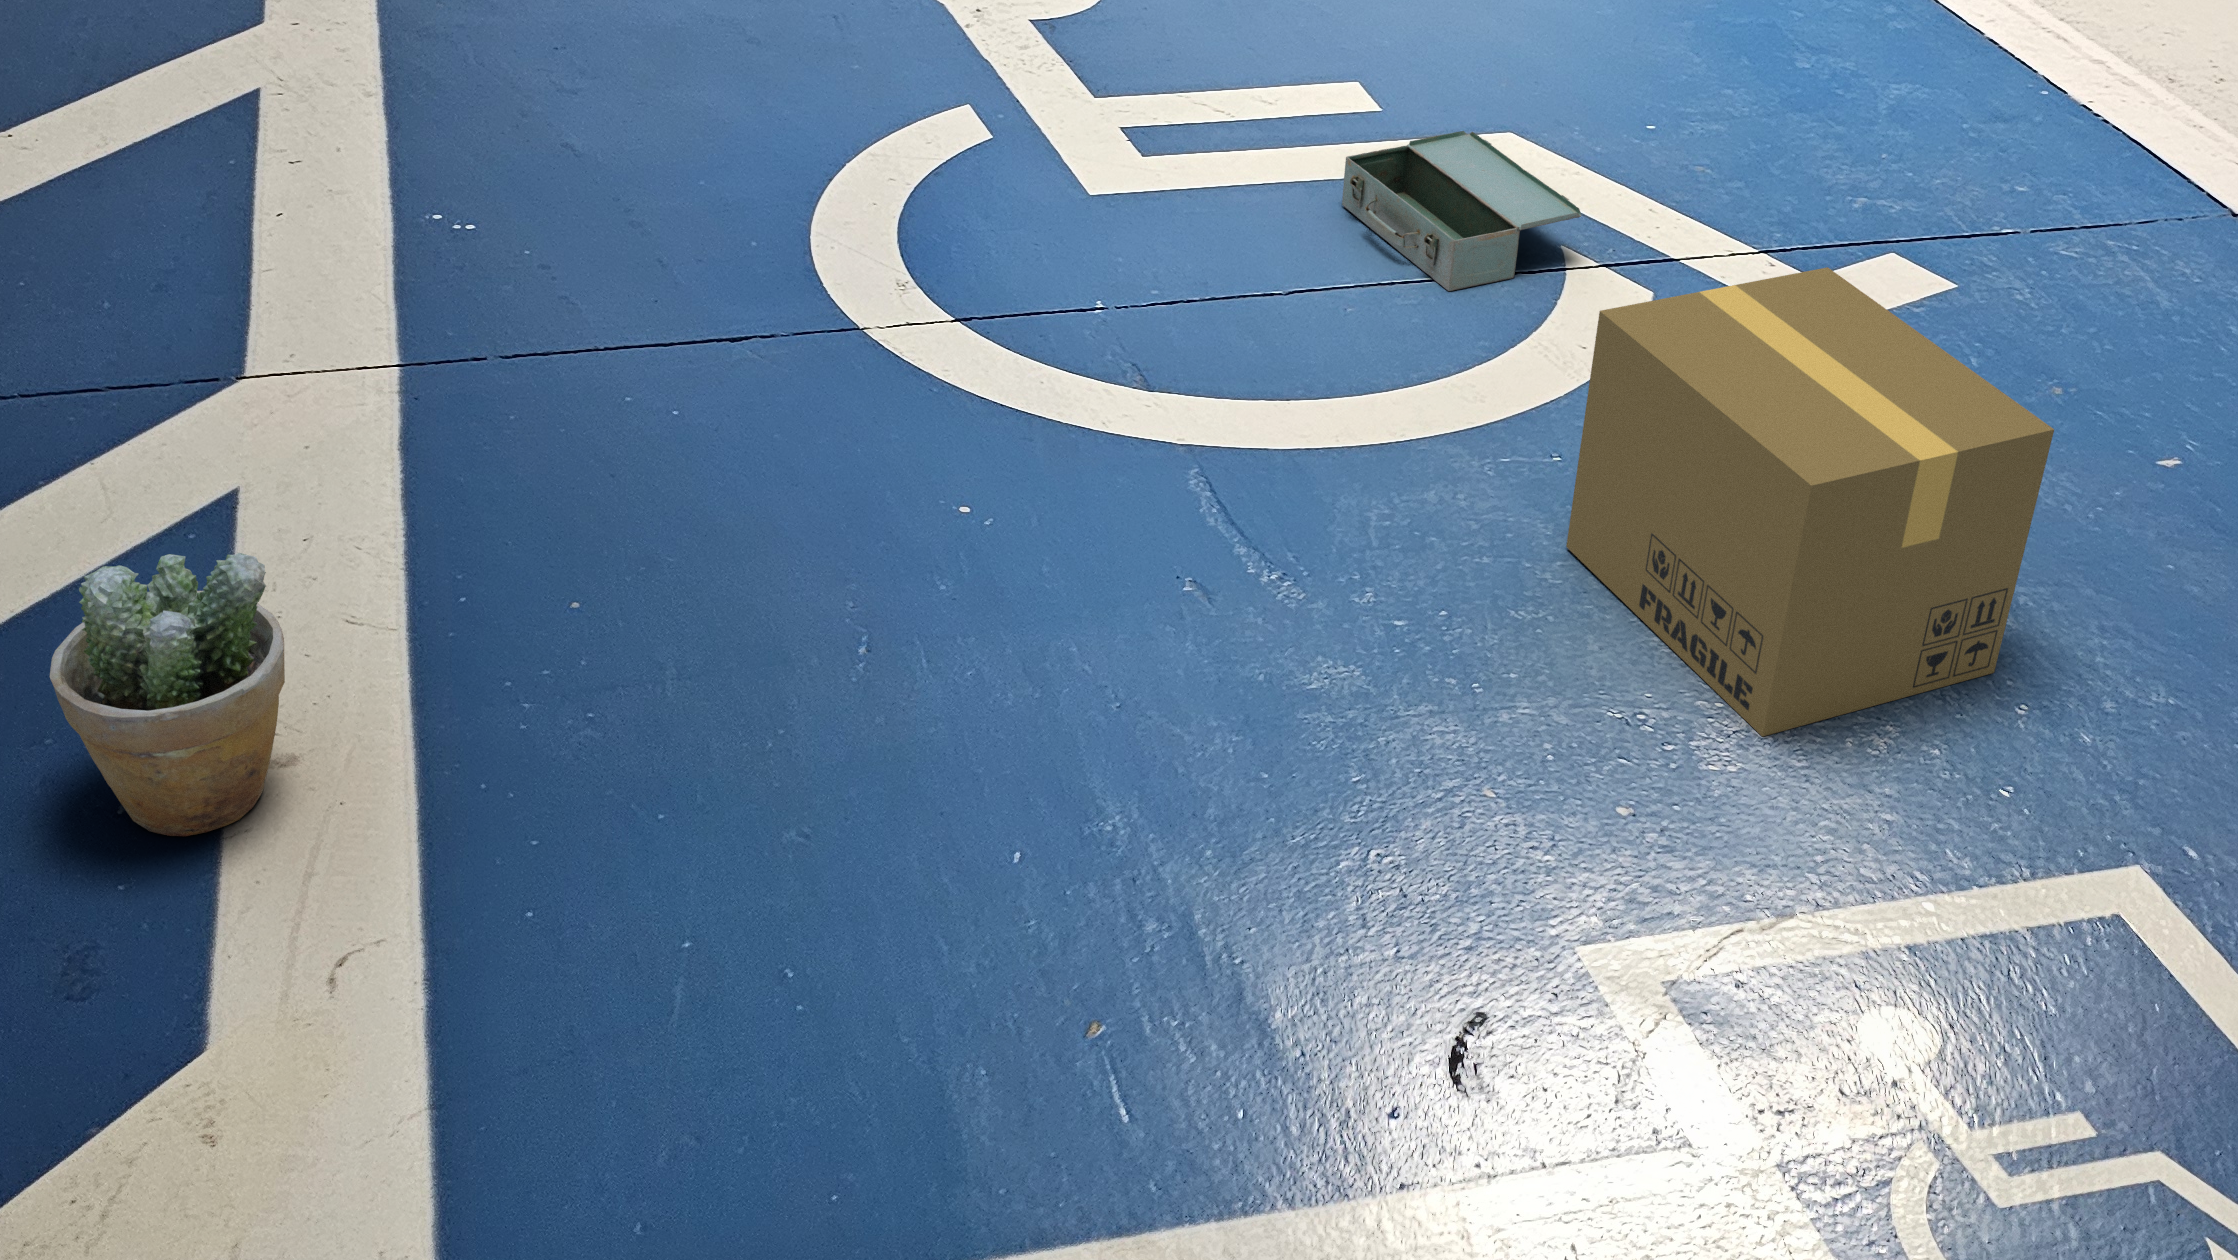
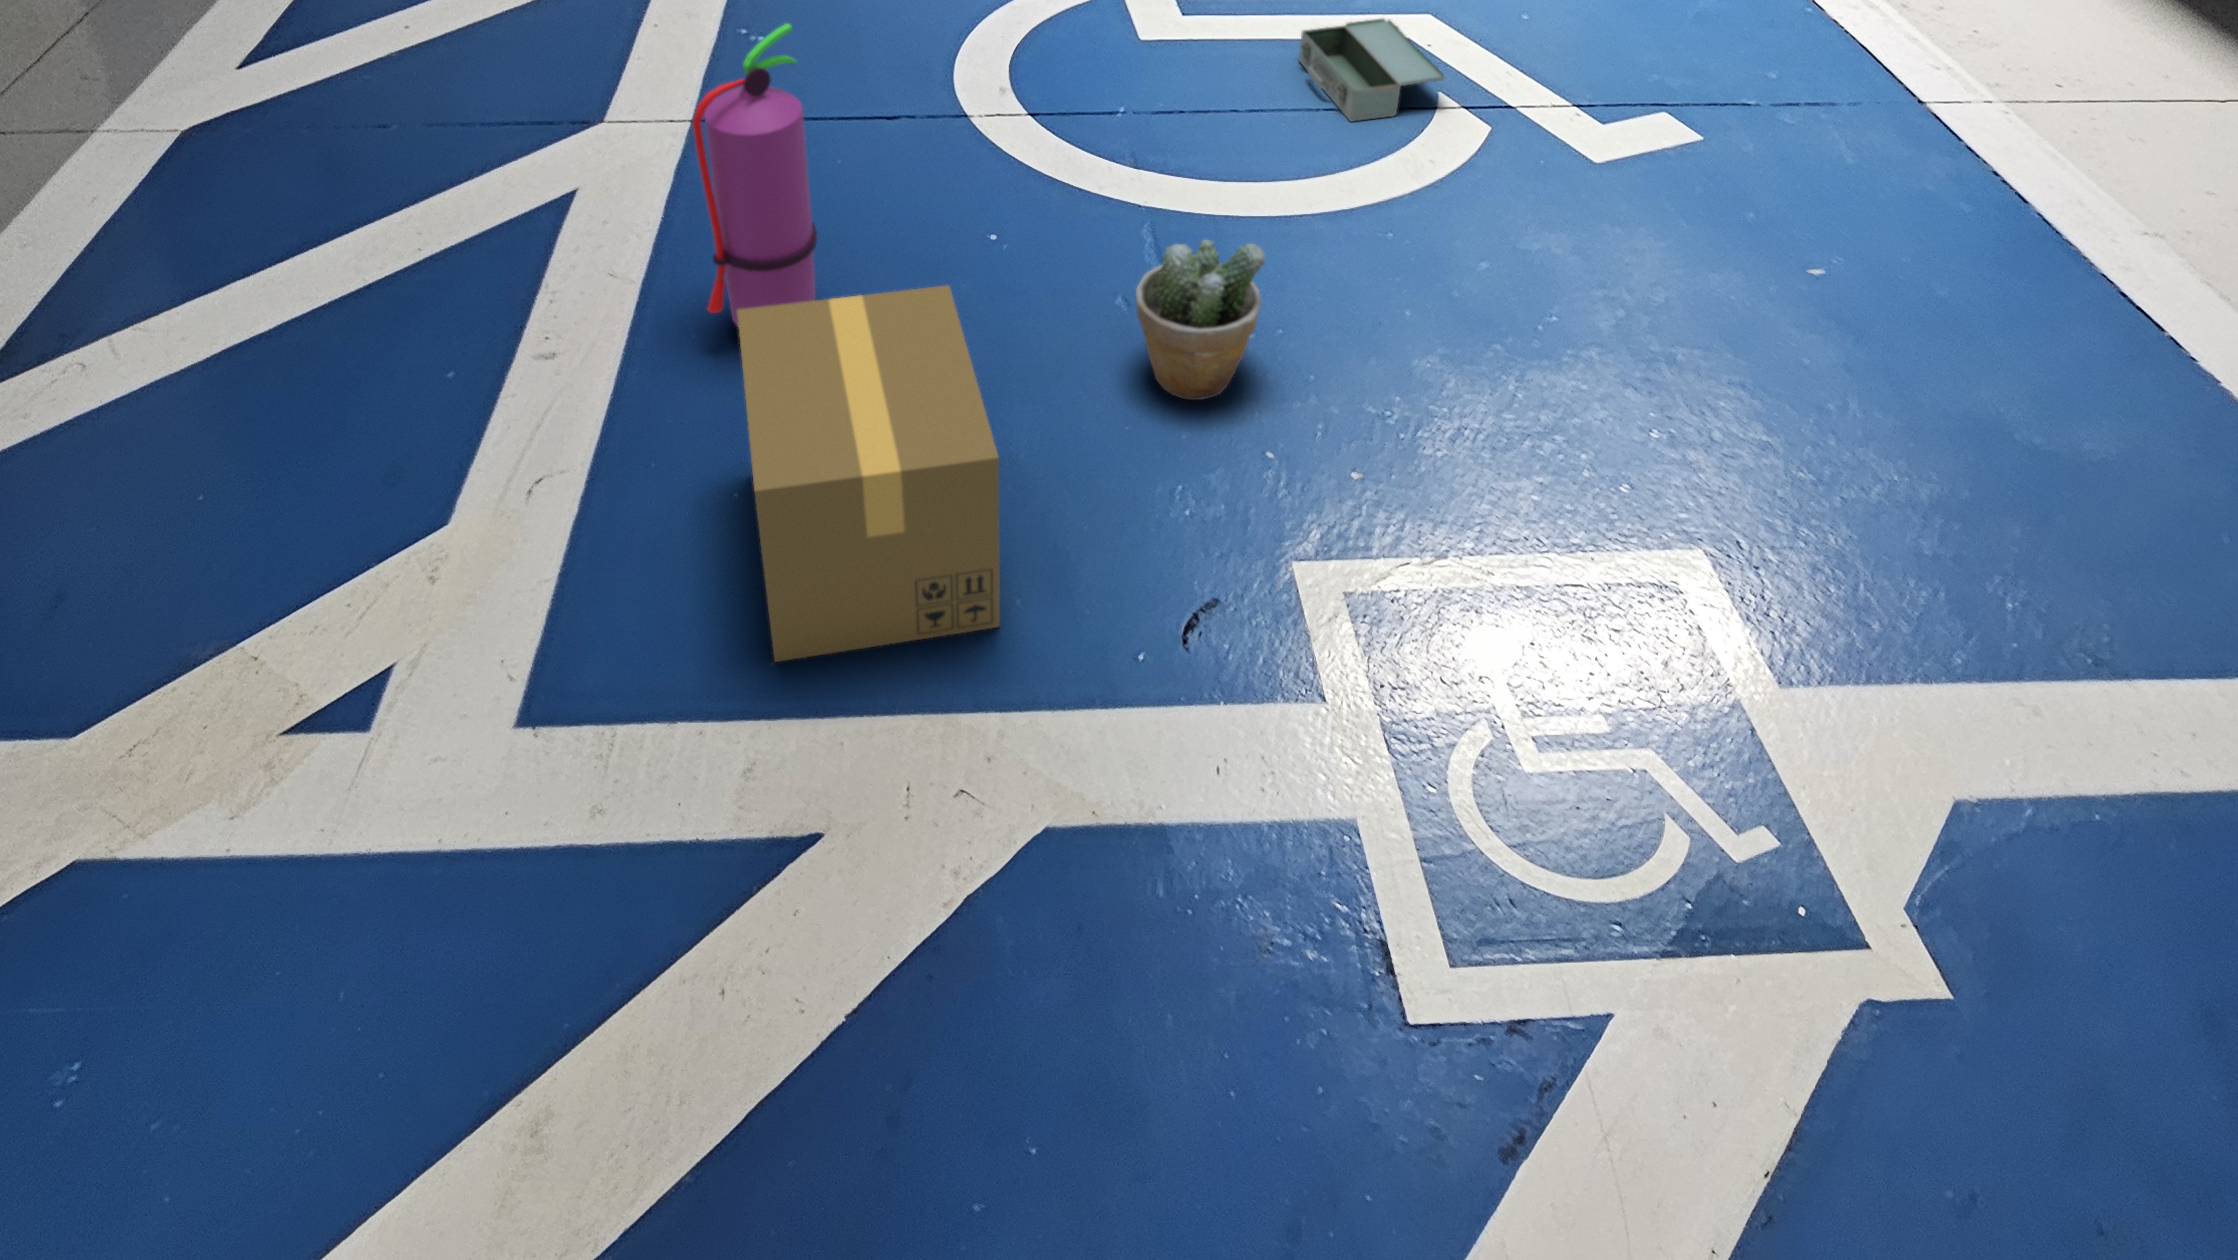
fire extinguisher: none [511,172,704,724] -> present [693,24,817,326]
cardboard box: present [1566,267,2054,737] -> present [737,285,1000,662]
potted plant: present [50,553,285,836] -> present [1136,240,1265,400]

